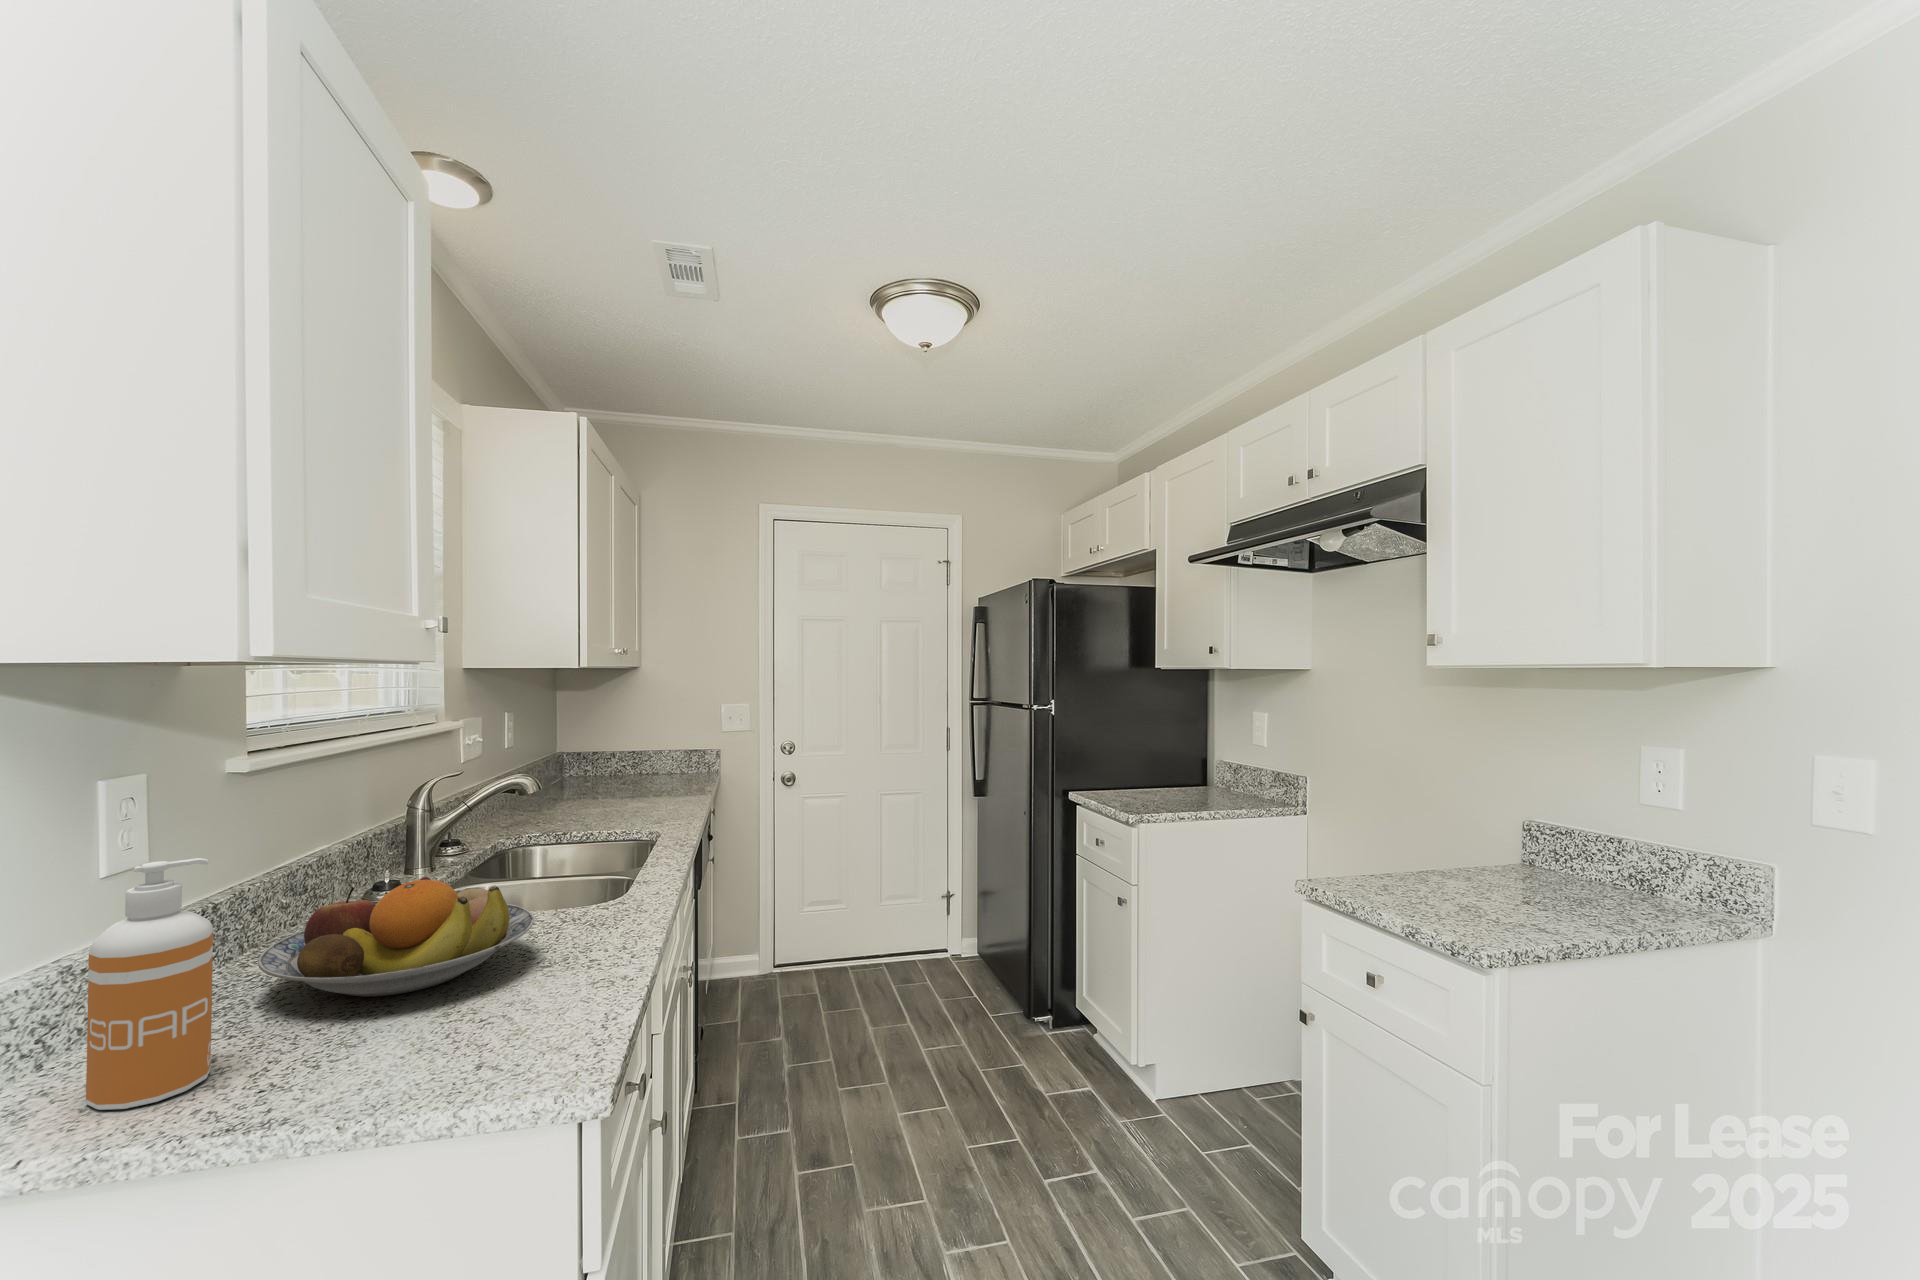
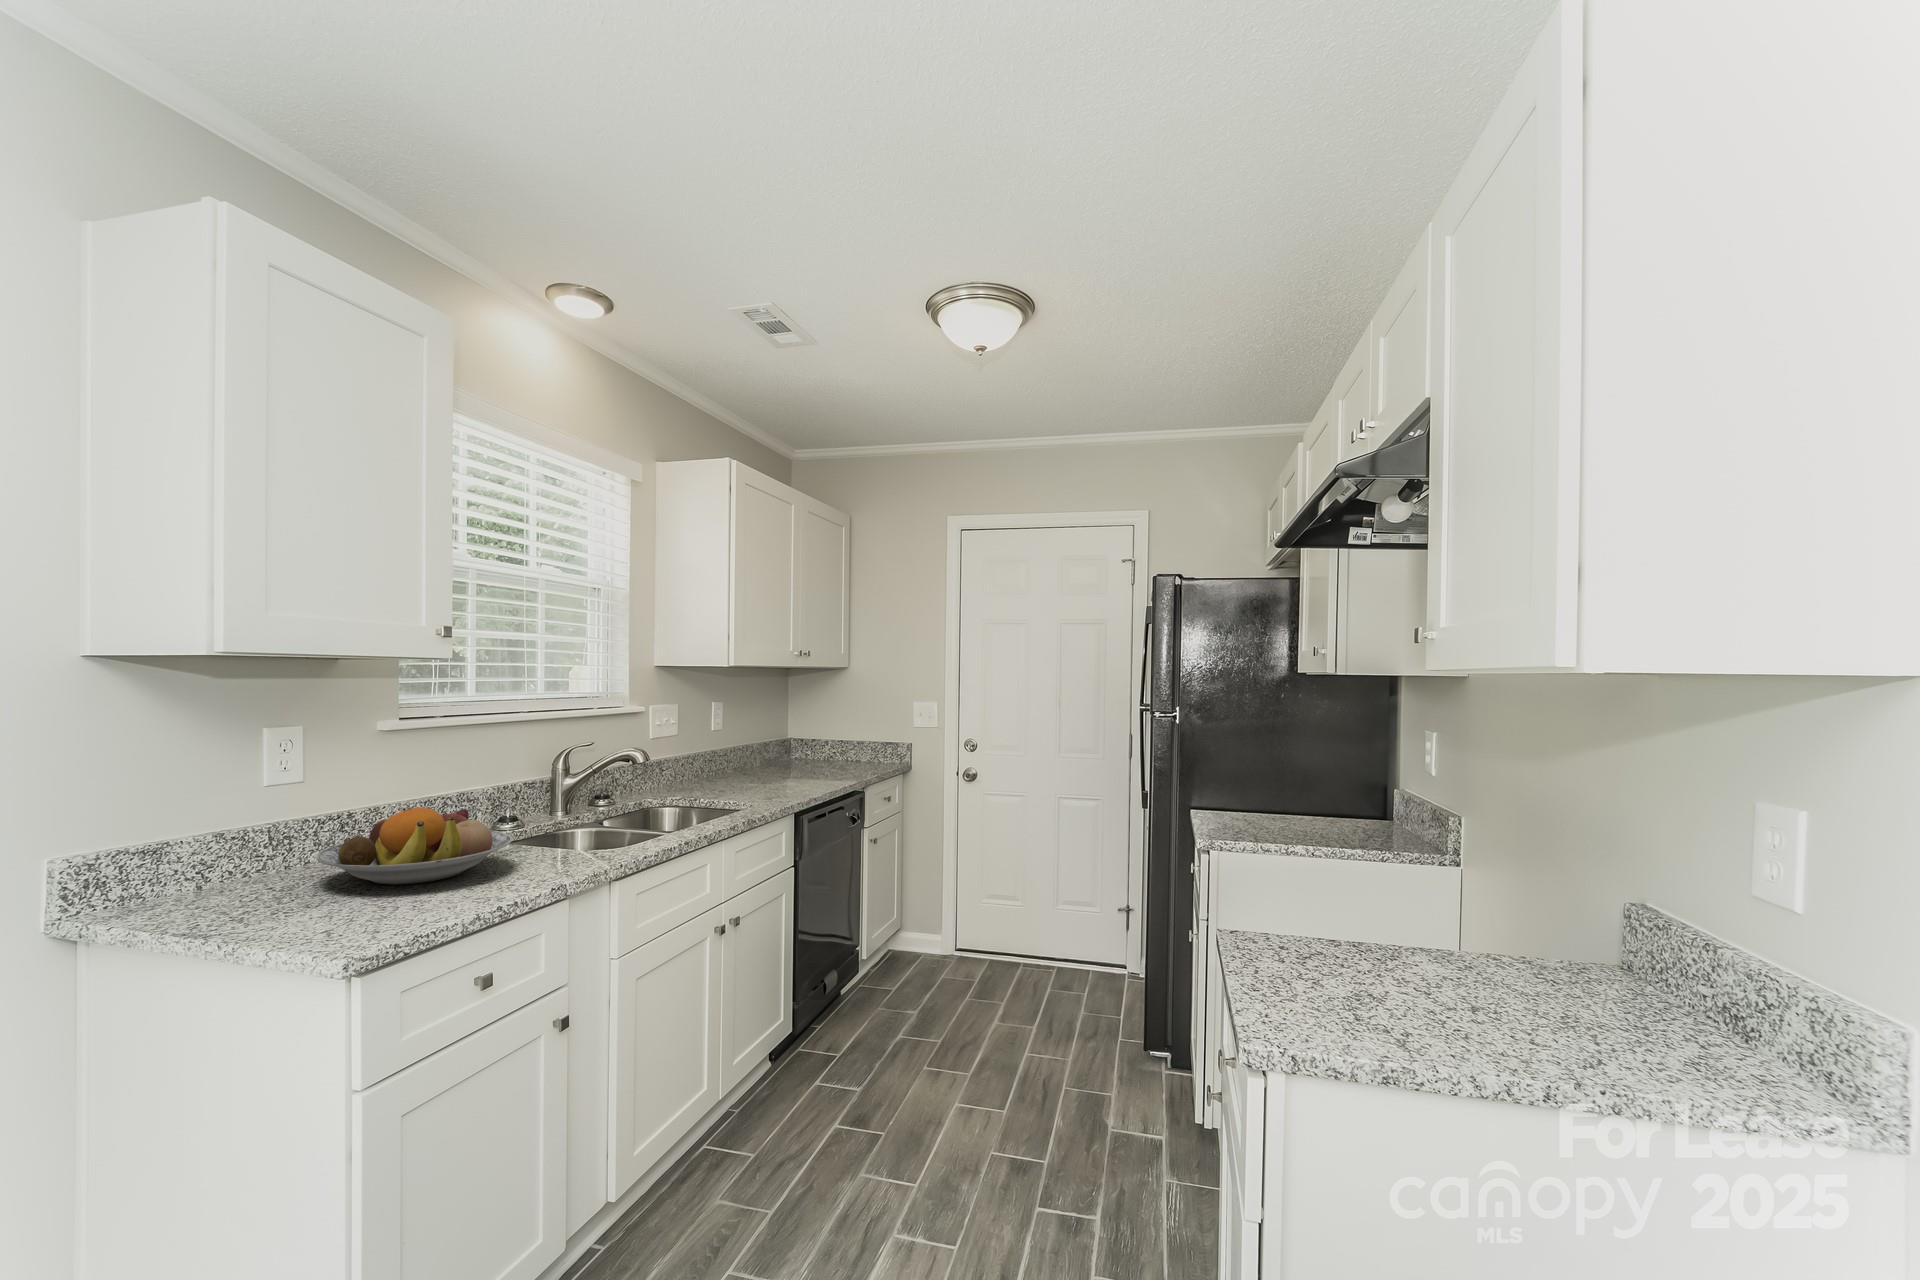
soap dispenser: present [86,858,213,1110] -> none [159,770,239,917]

